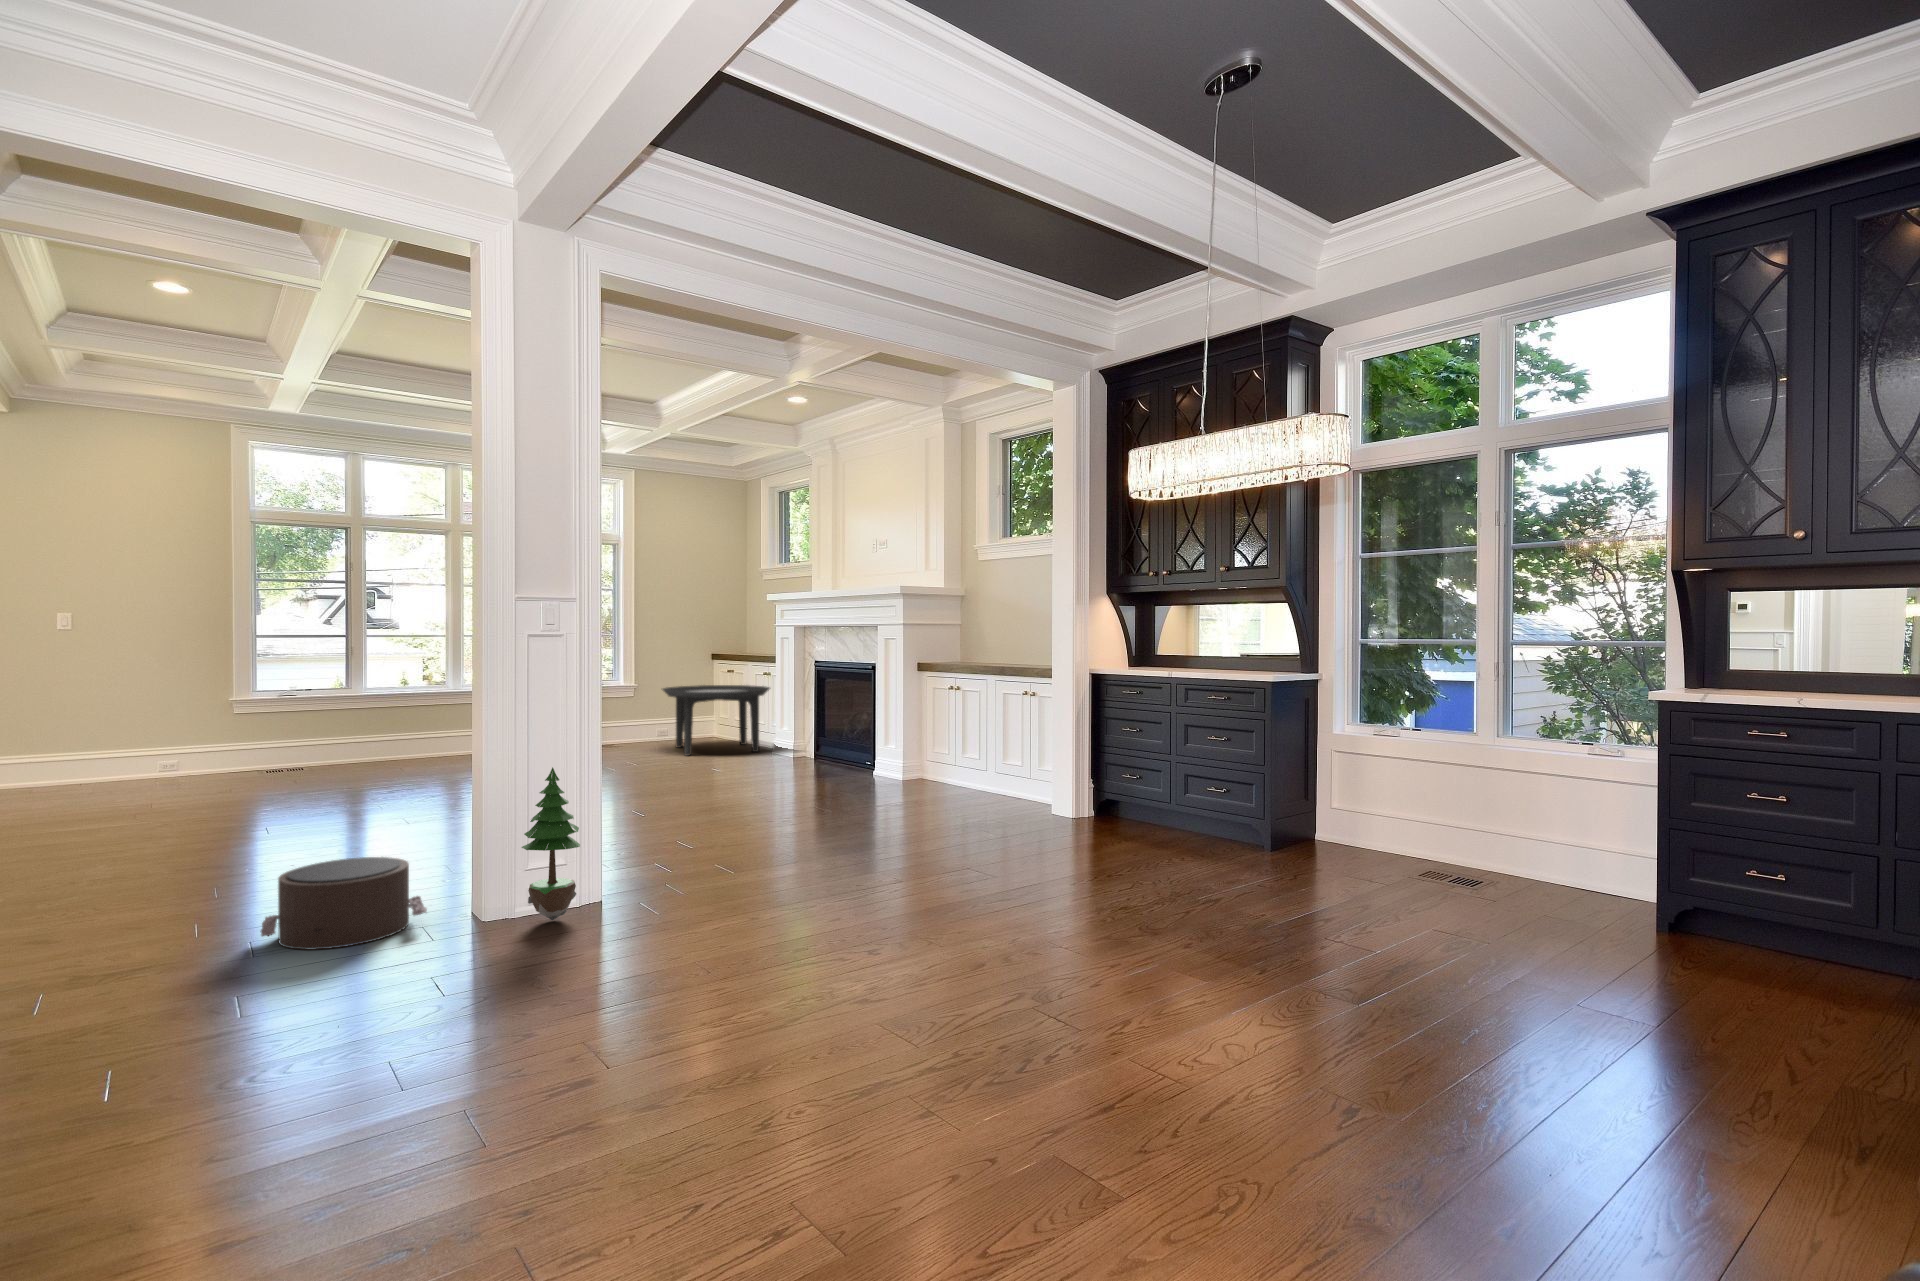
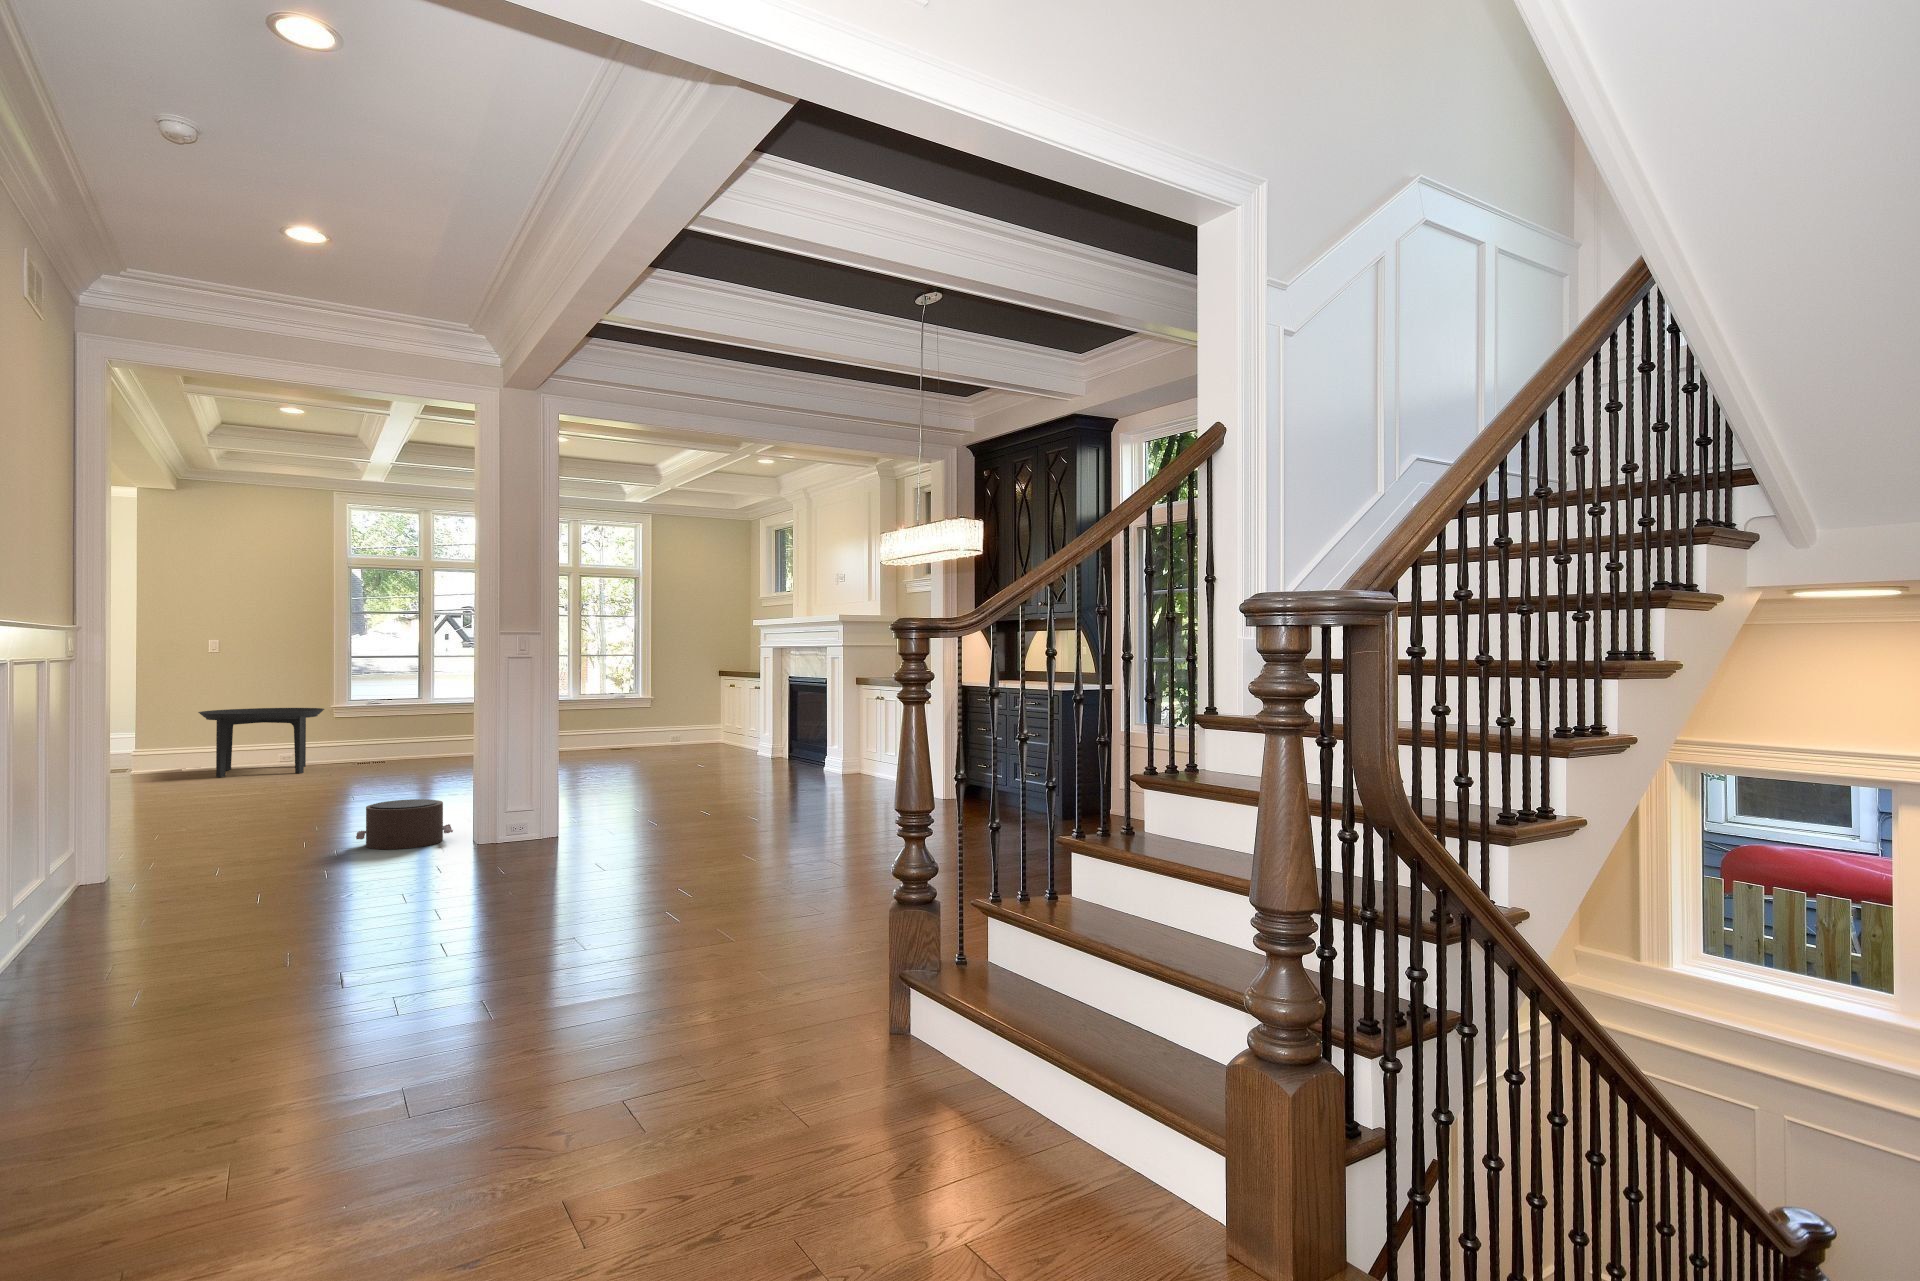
round table: present [663,685,770,756] -> present [198,708,324,777]
potted tree: present [522,767,580,920] -> none [510,742,548,841]

